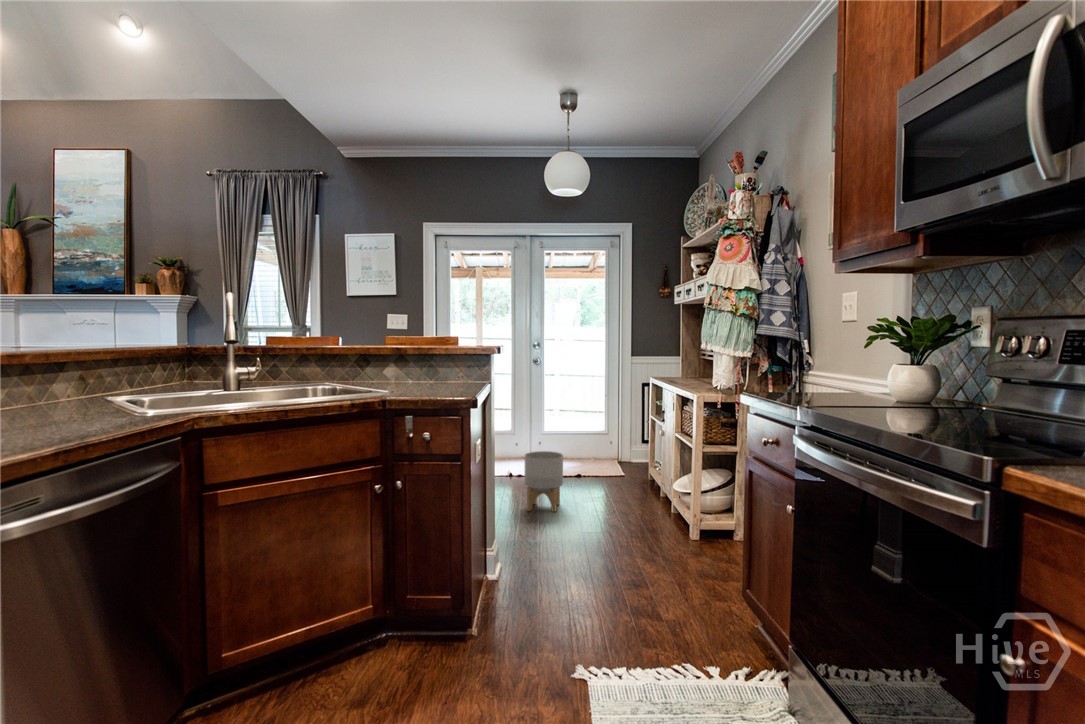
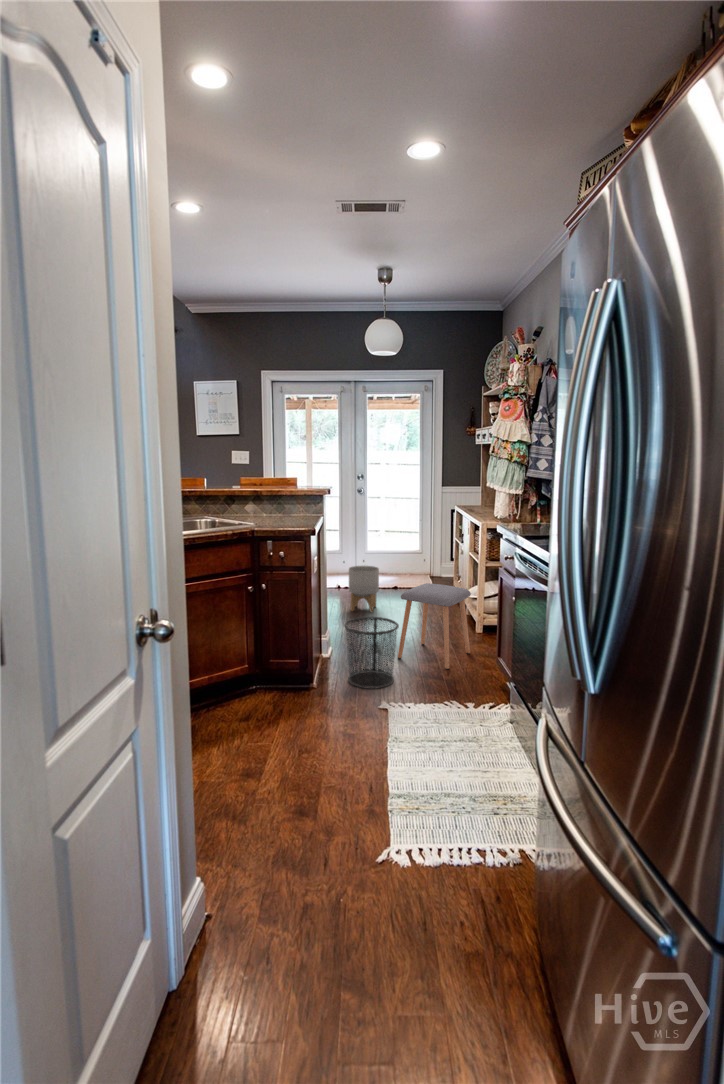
stool: none [594,476,695,603] -> present [398,583,471,670]
waste bin: none [519,526,599,639] -> present [344,617,399,689]

